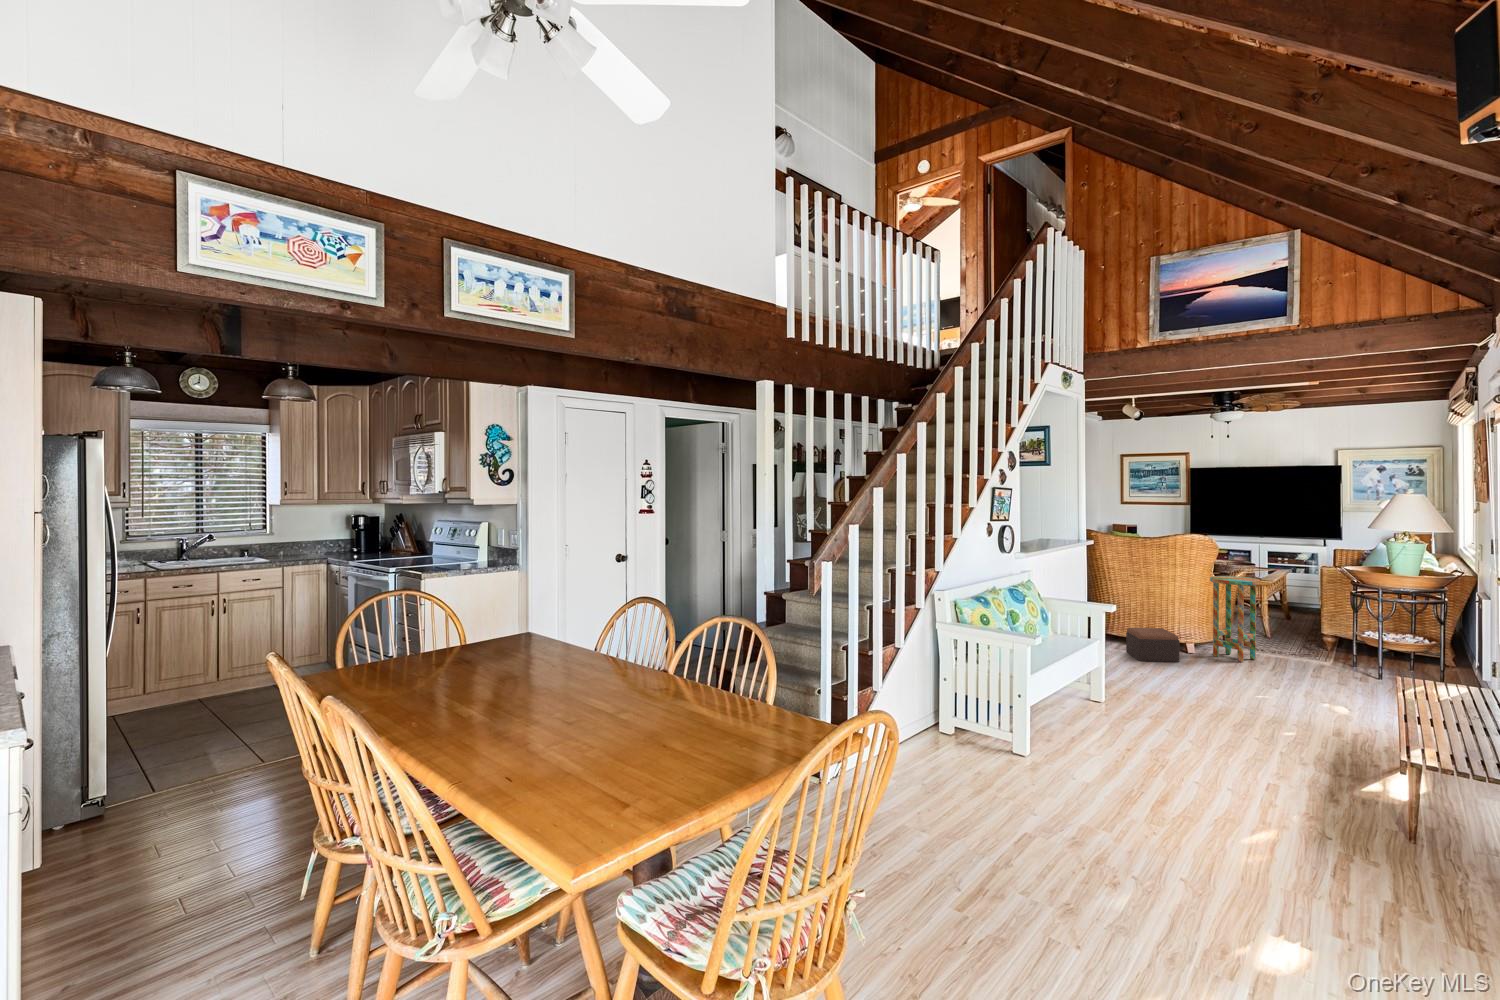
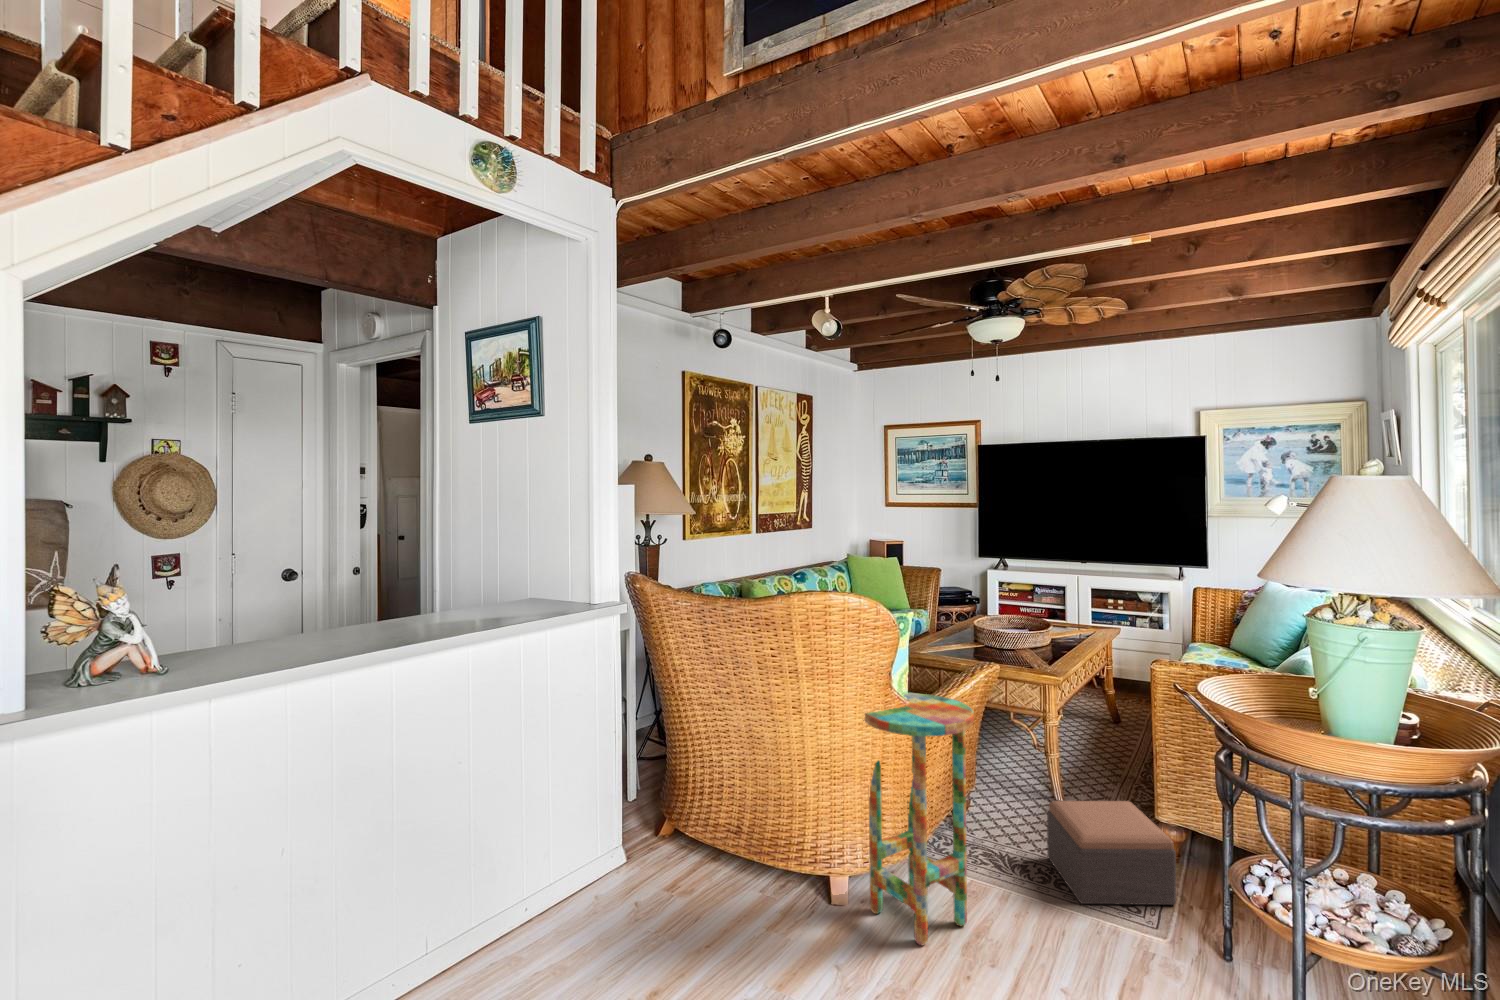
footstool: present [1126,628,1180,662] -> present [1047,801,1176,905]

